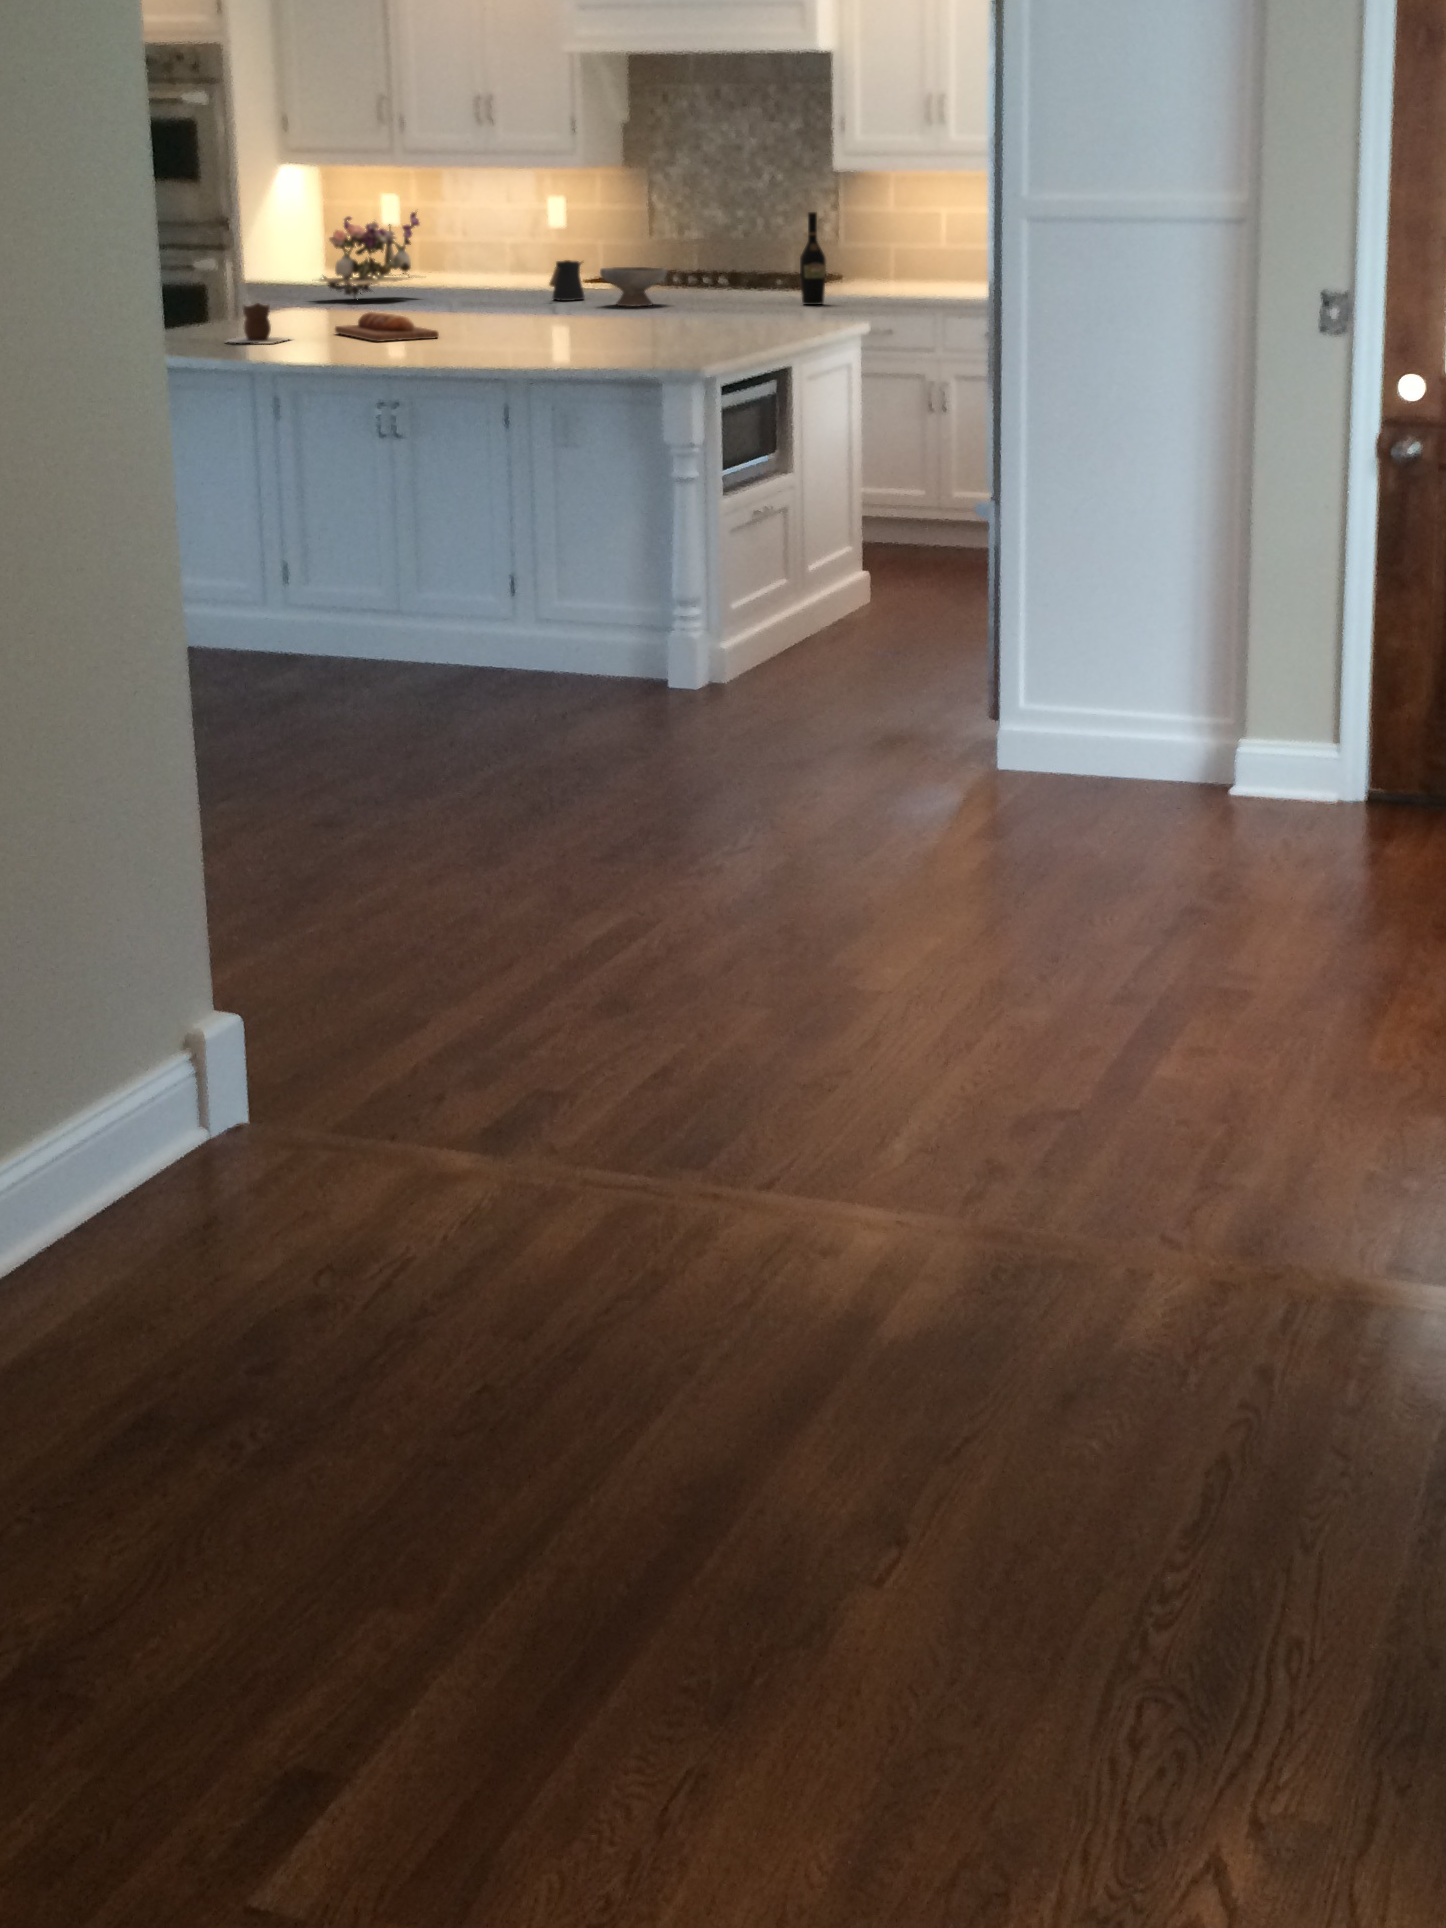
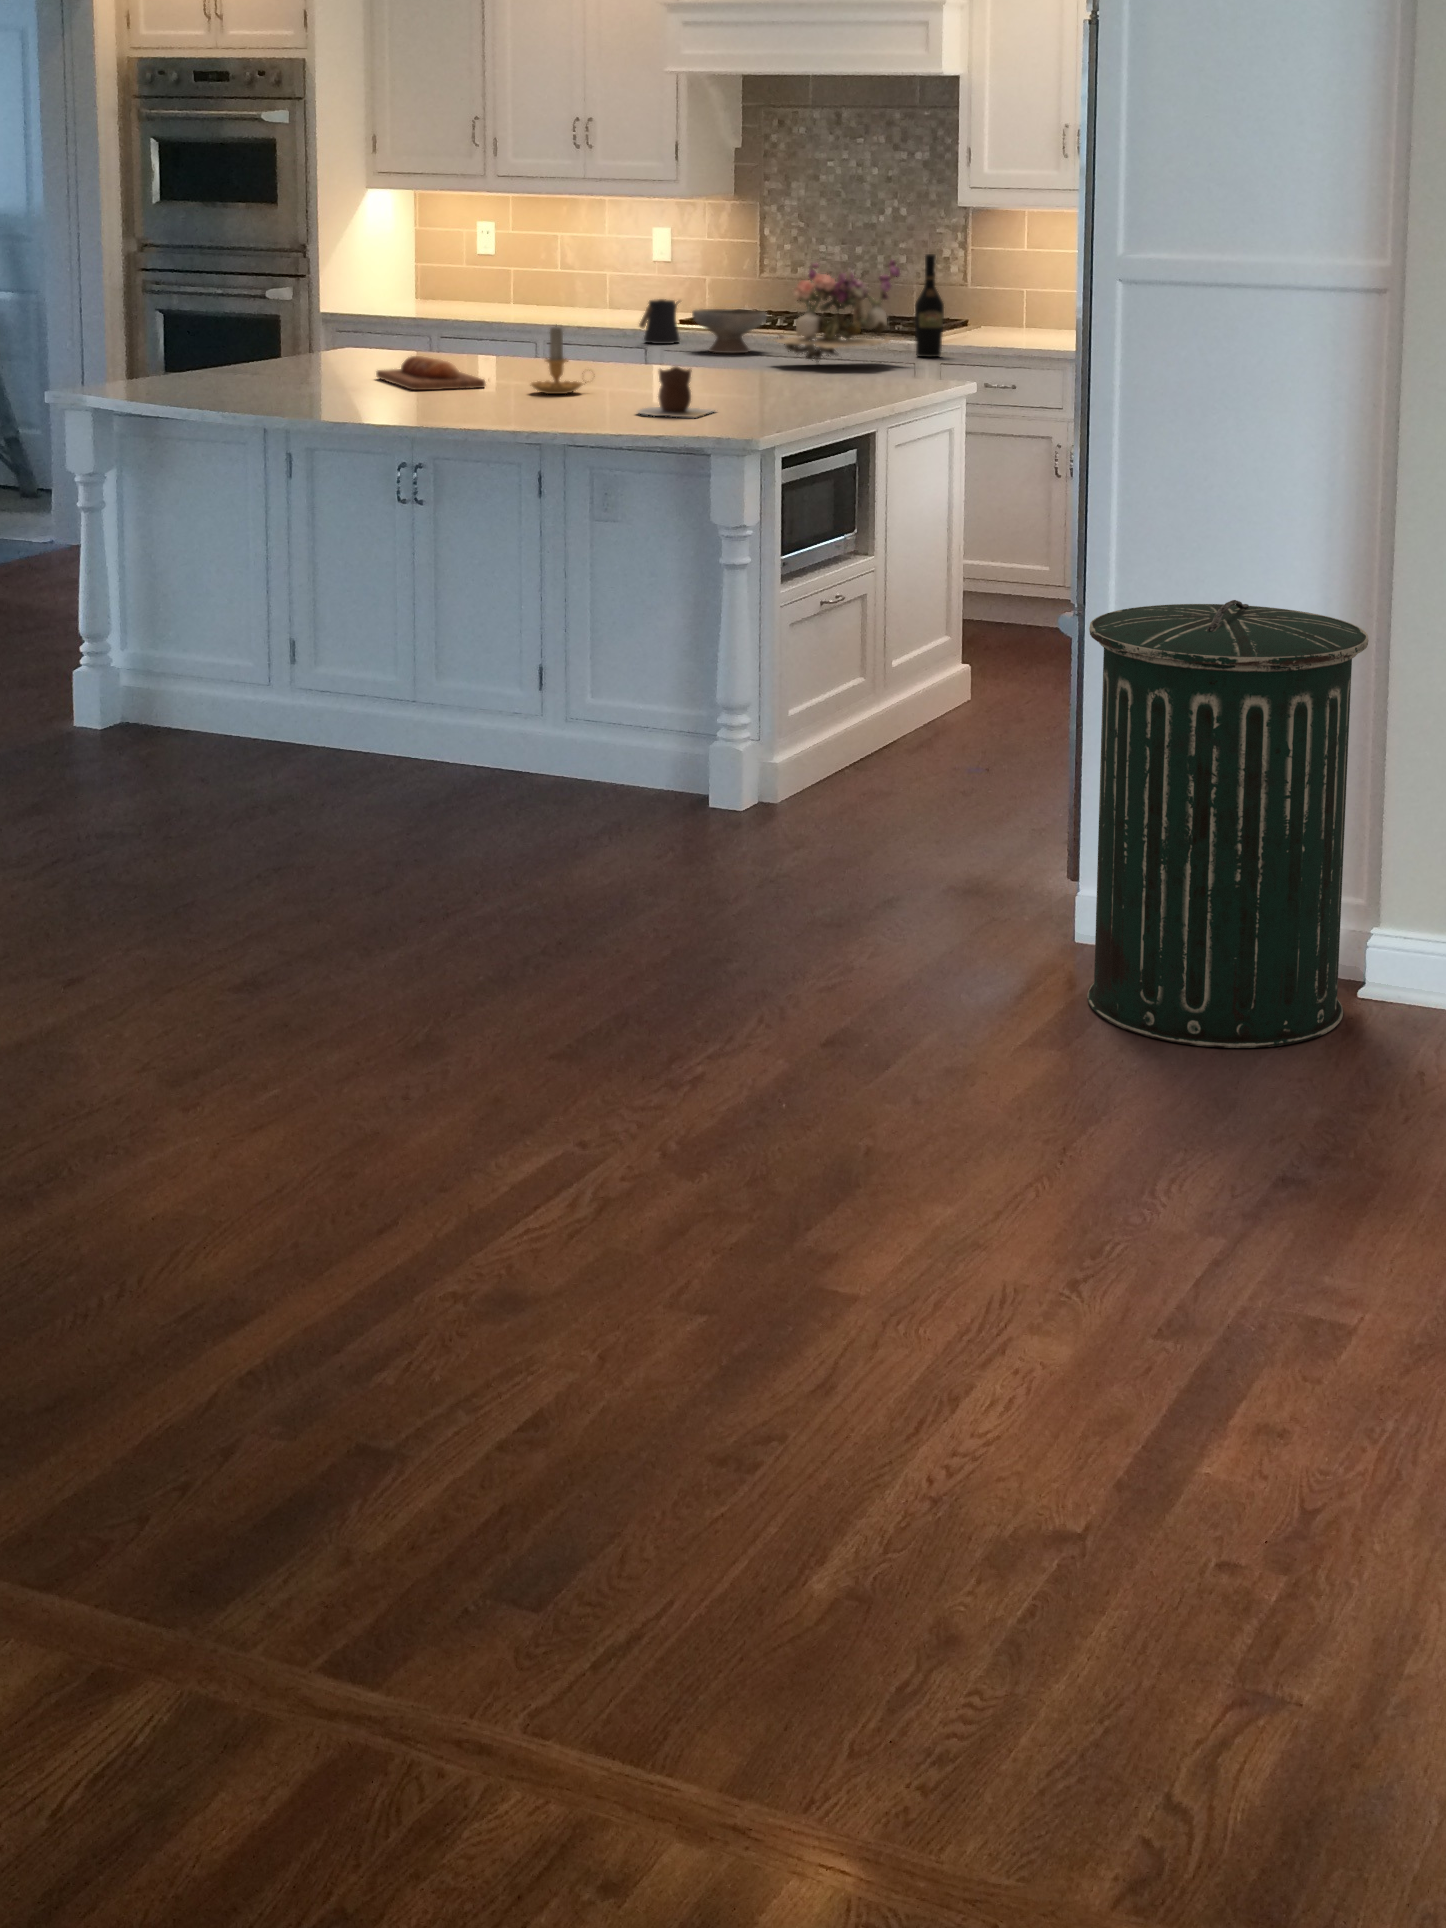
flower arrangement: present [319,212,419,298] -> present [774,259,901,362]
candle: none [481,278,538,341] -> present [531,326,589,394]
vase: present [228,303,288,343] -> present [638,367,713,417]
trash can: none [1014,477,1237,832] -> present [1087,600,1368,1048]

